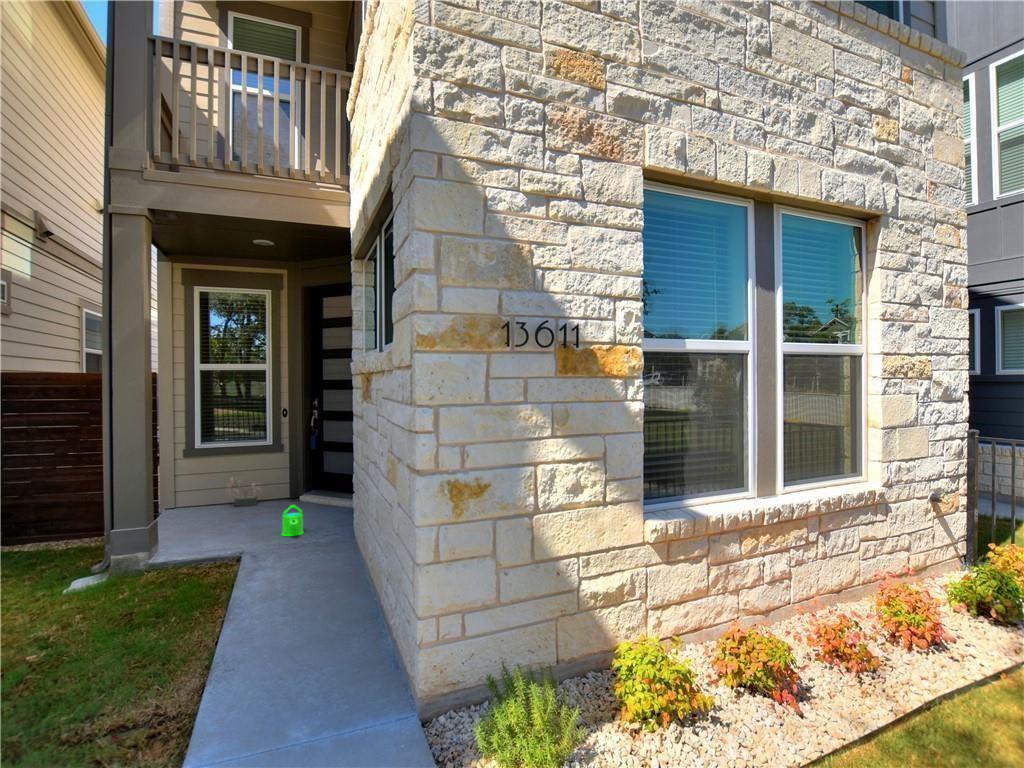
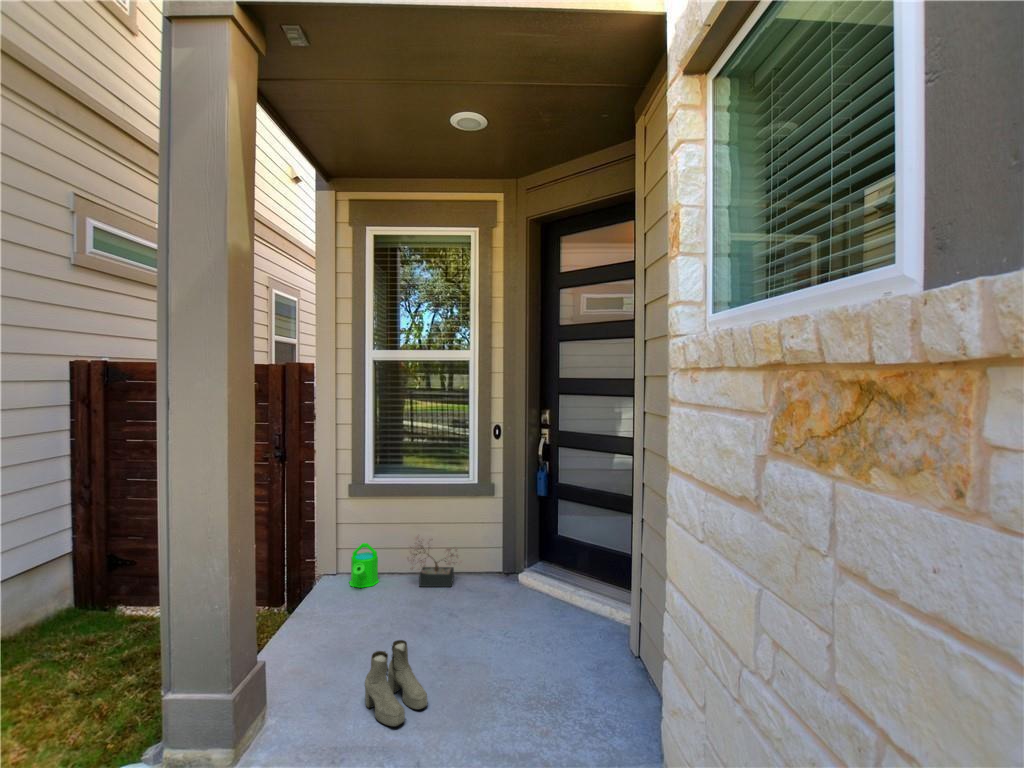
watering can: present [281,505,304,536] -> present [349,543,379,588]
boots: none [213,509,247,541] -> present [365,640,427,727]

